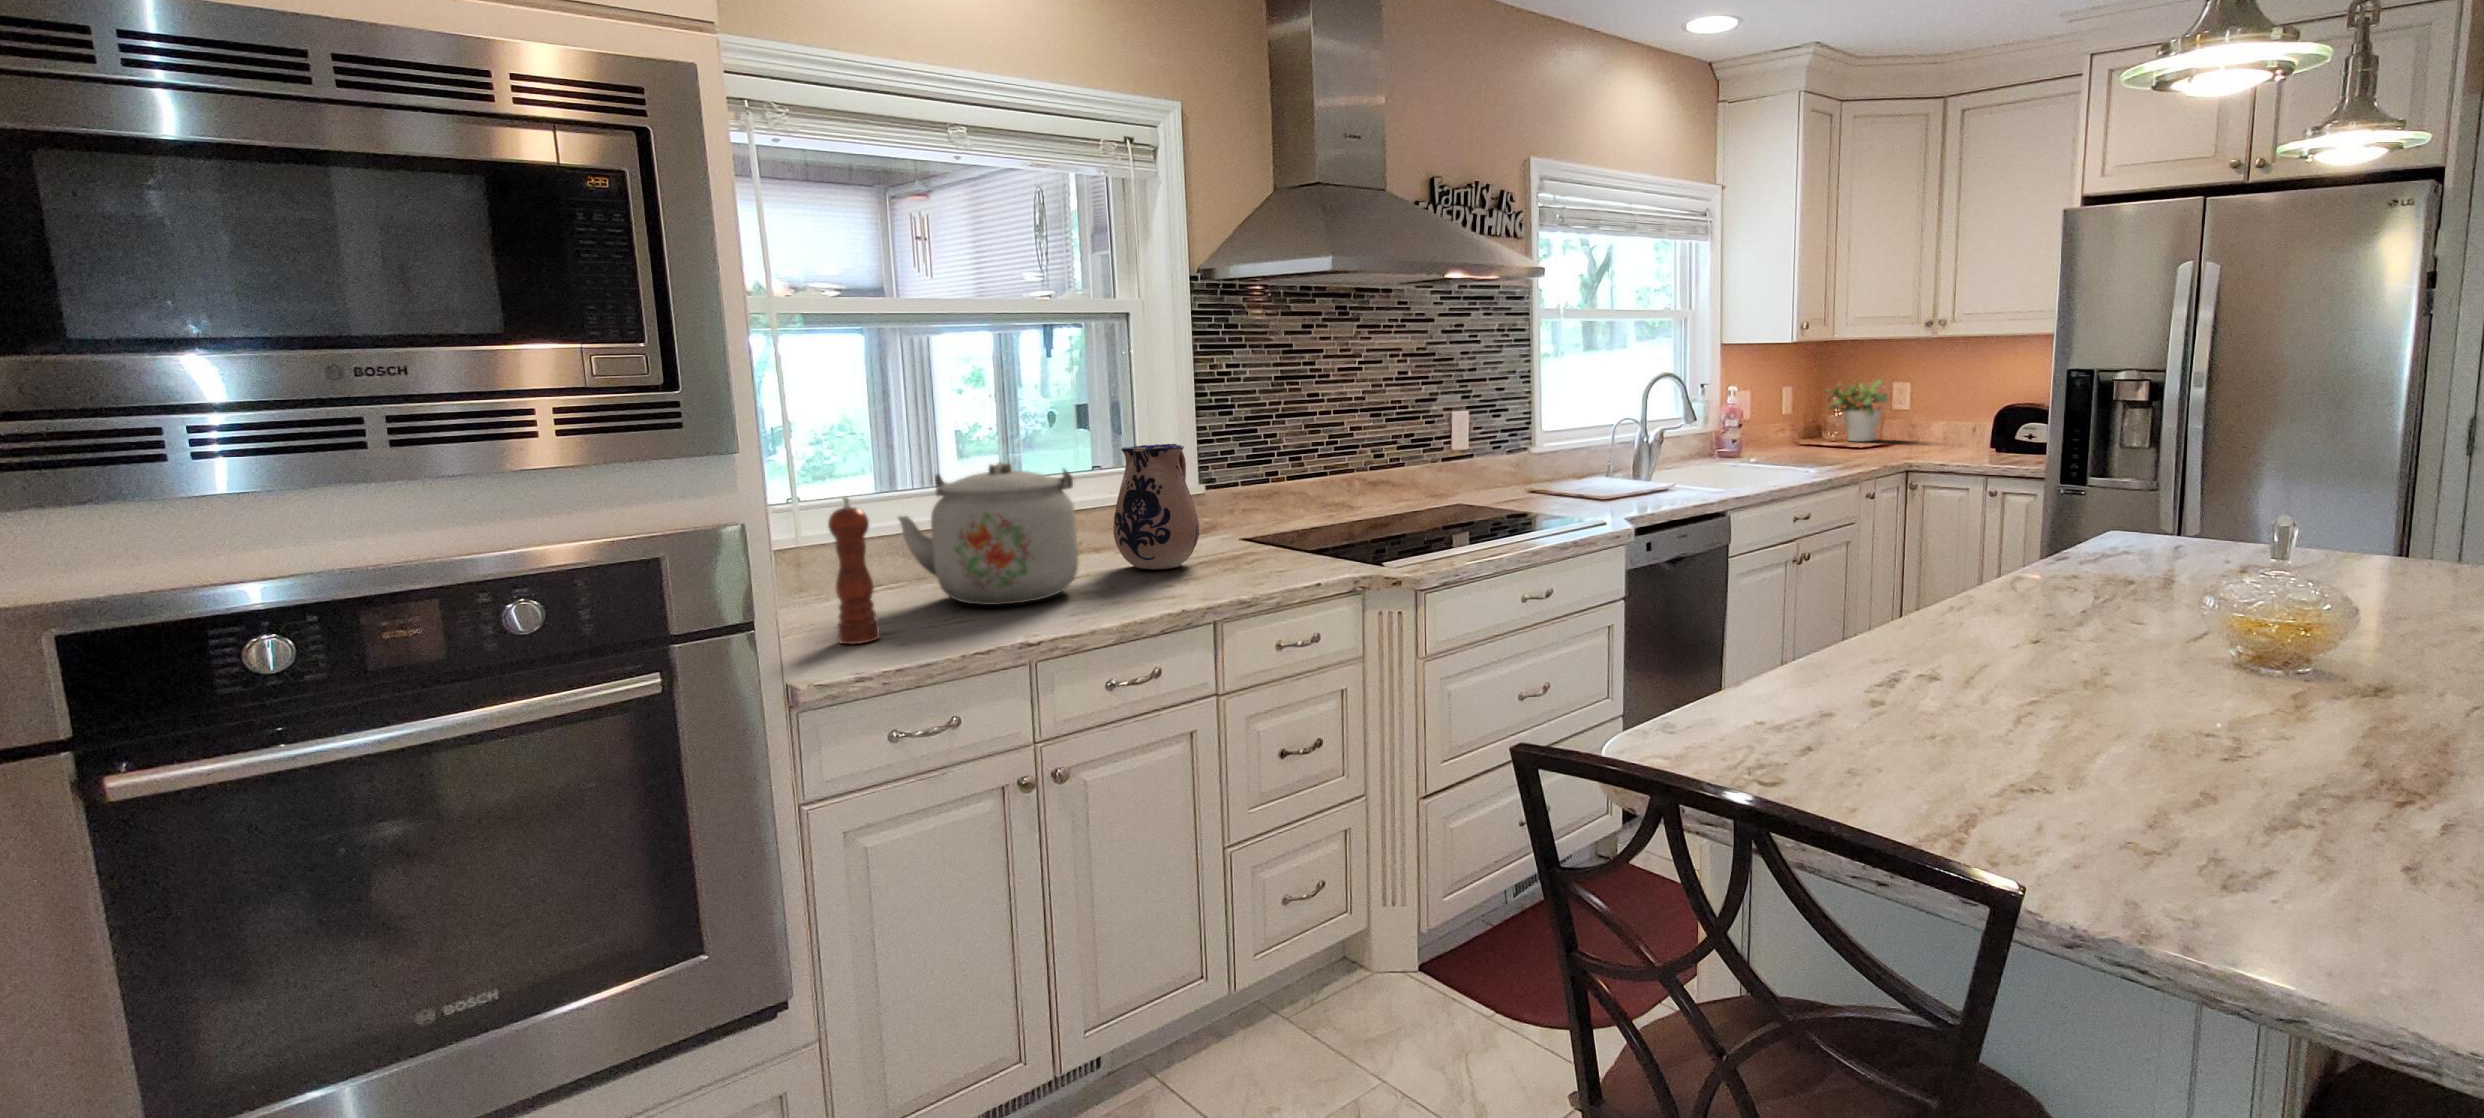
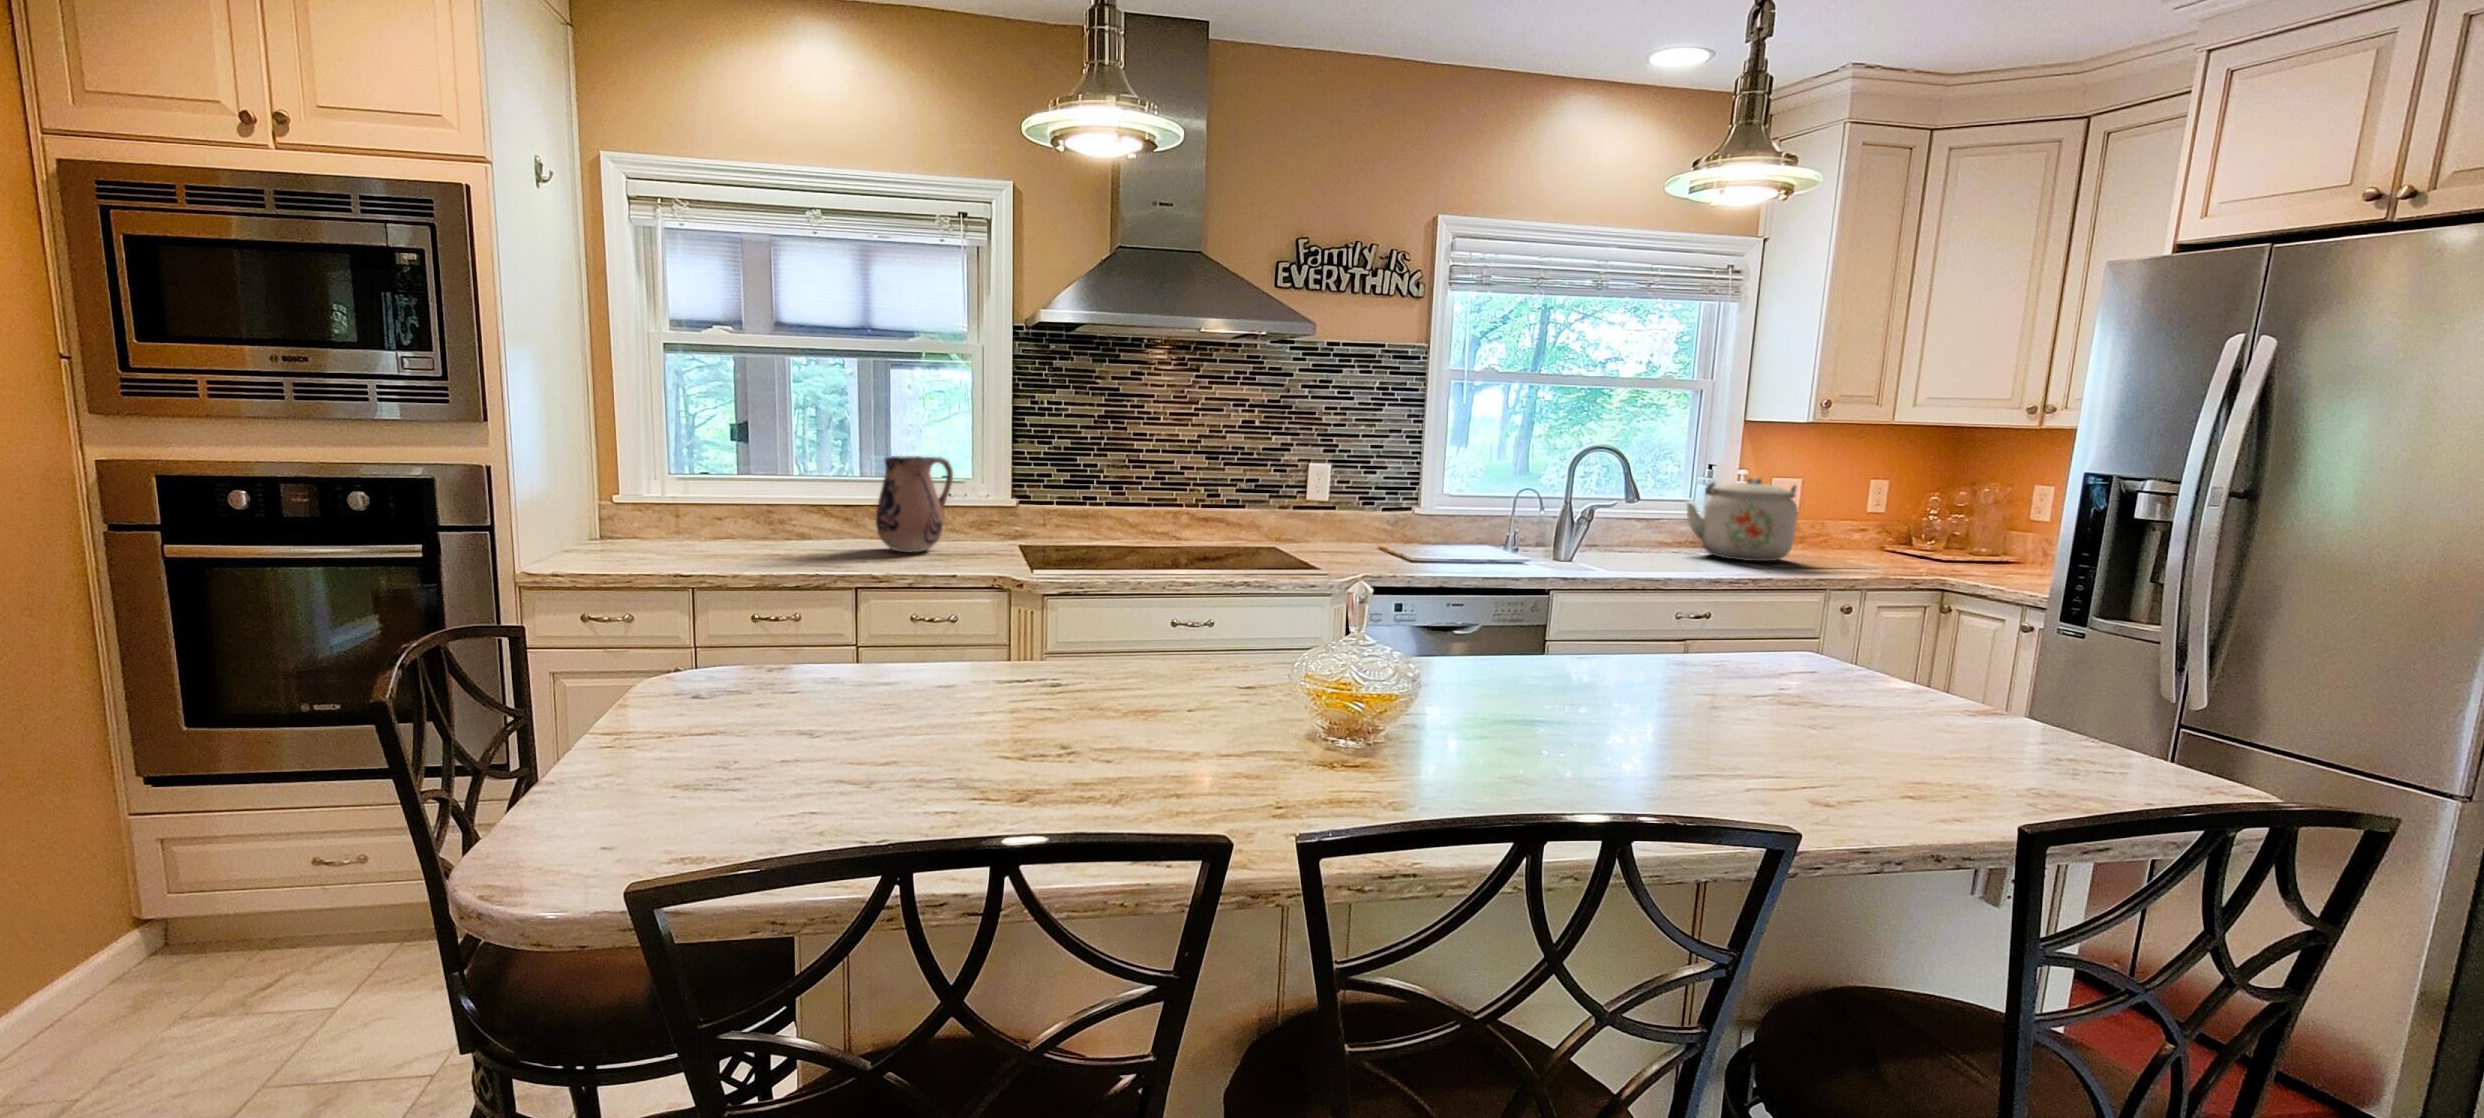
potted plant: present [1827,380,1888,442] -> none [1925,481,2007,556]
kettle: present [898,462,1078,605] -> present [1687,478,1798,561]
pepper mill: present [828,497,880,644] -> none [603,462,637,560]

